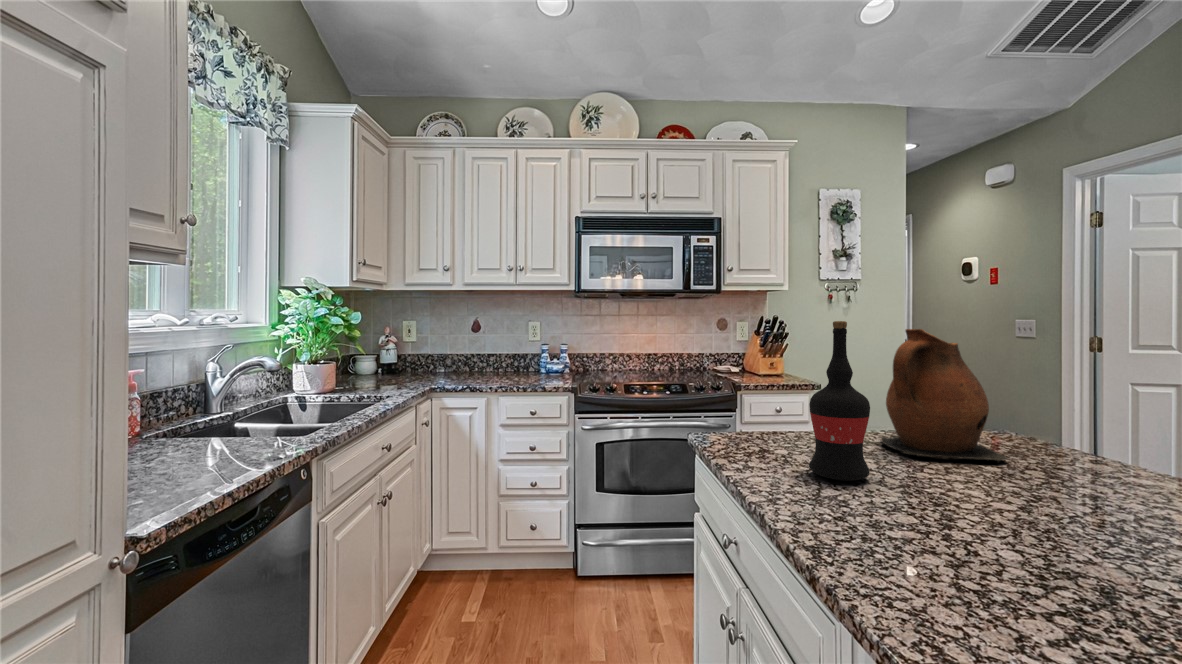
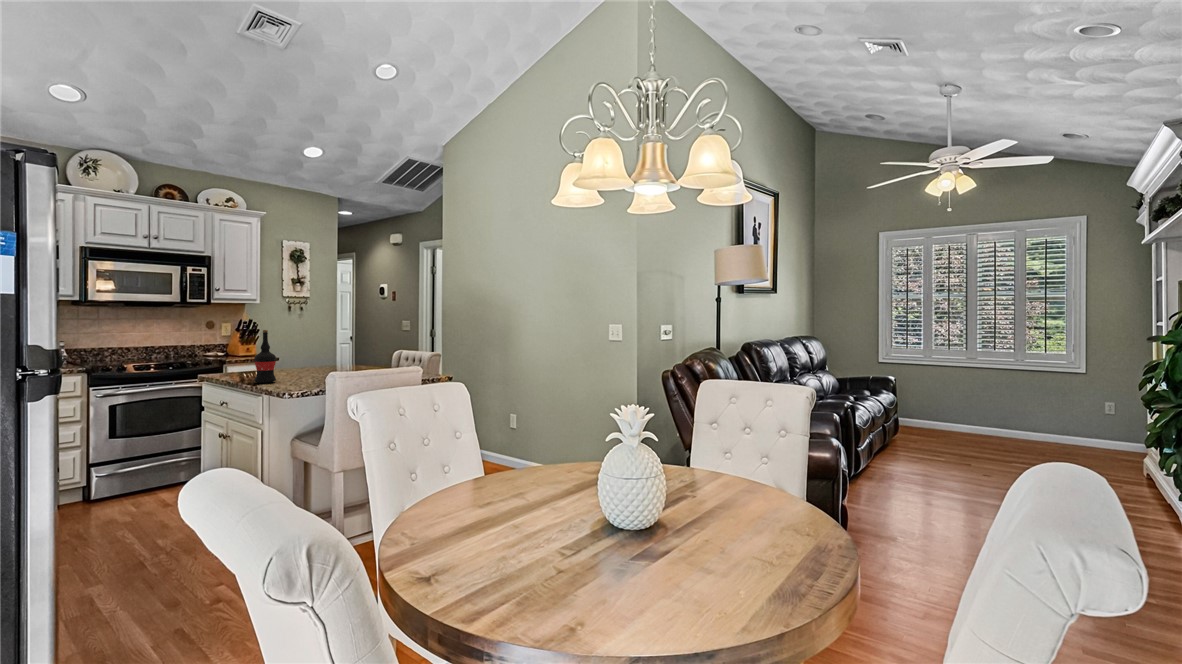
ceramic pitcher: present [881,329,1007,463] -> none [287,332,329,376]

